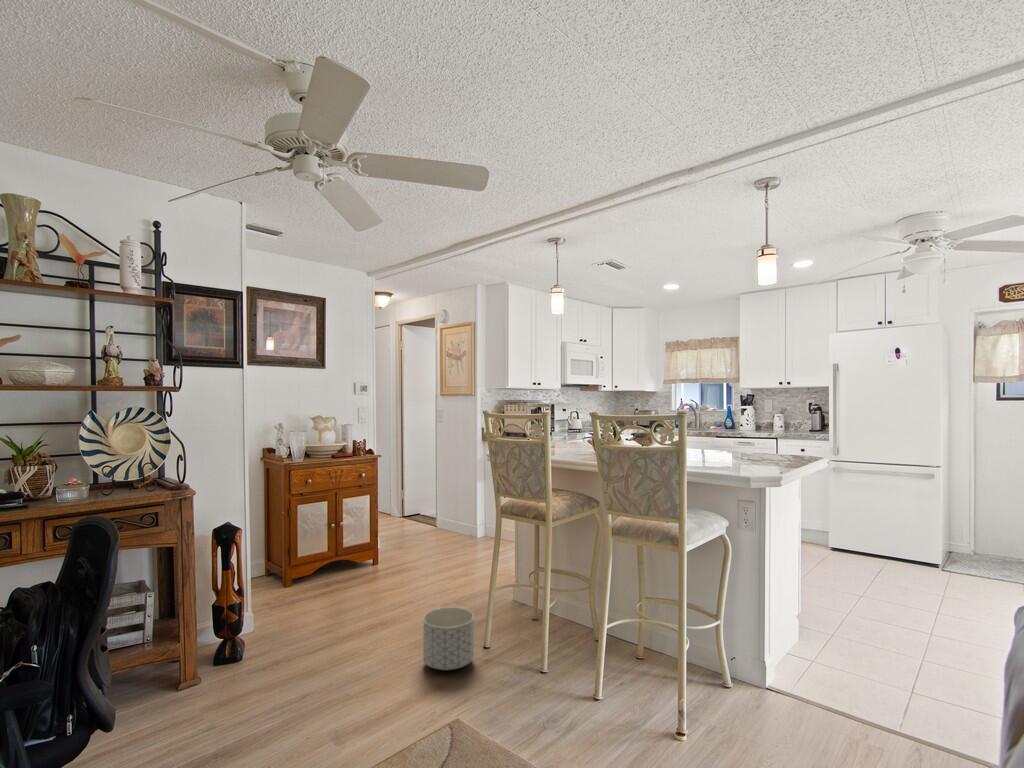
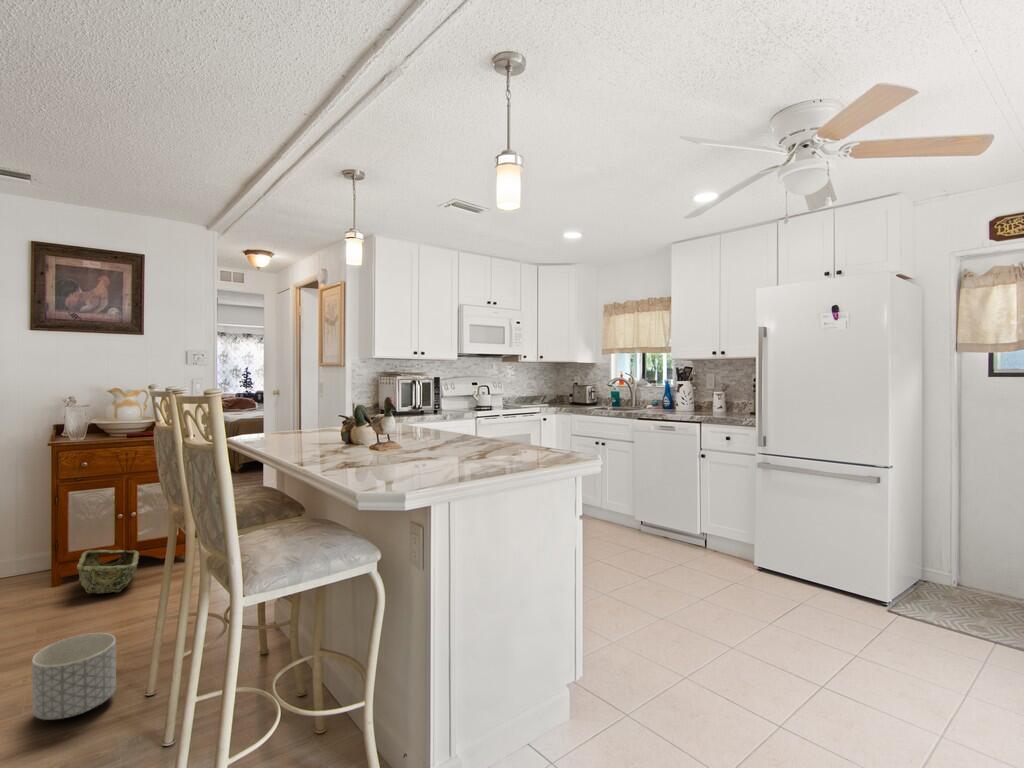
woven basket: none [310,557,367,593] -> present [77,550,139,593]

